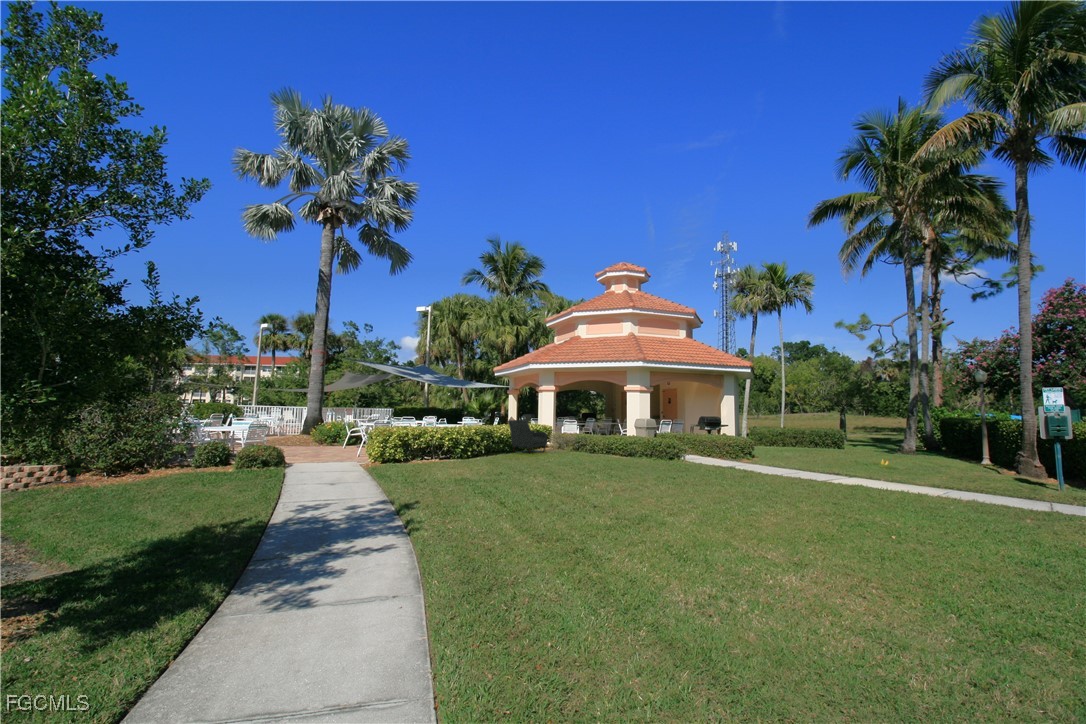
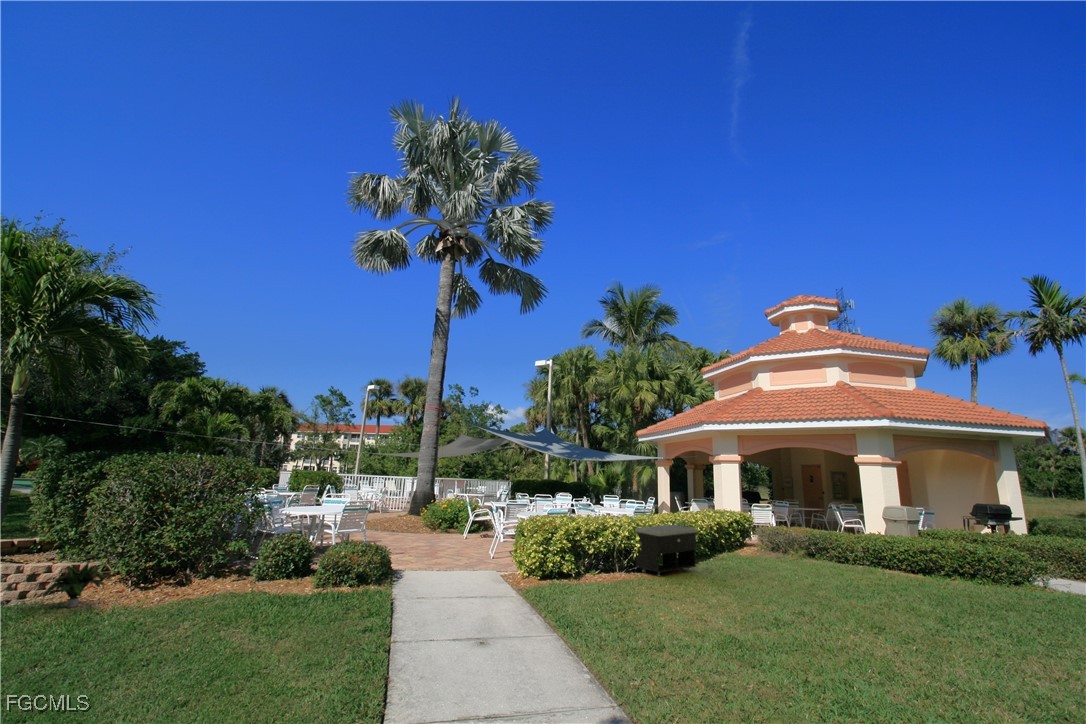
chair: present [509,419,547,454] -> none [705,505,769,562]
storage bench: none [450,431,490,461] -> present [635,525,697,576]

